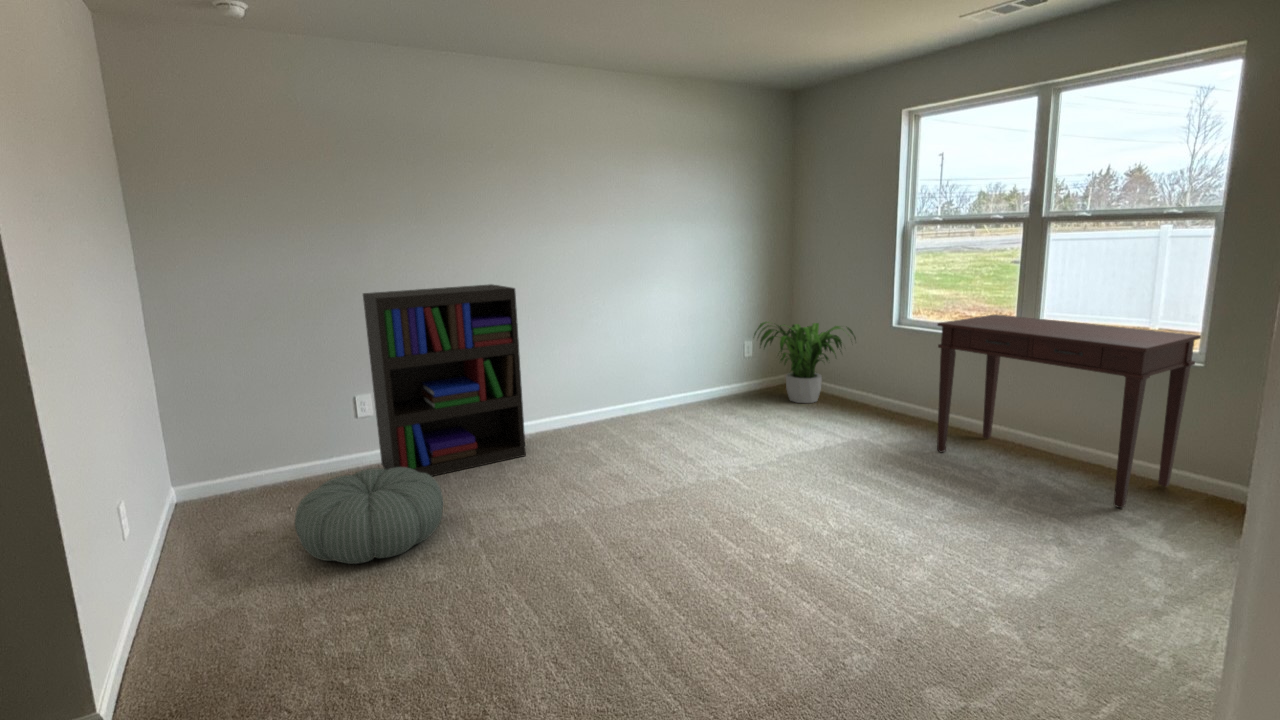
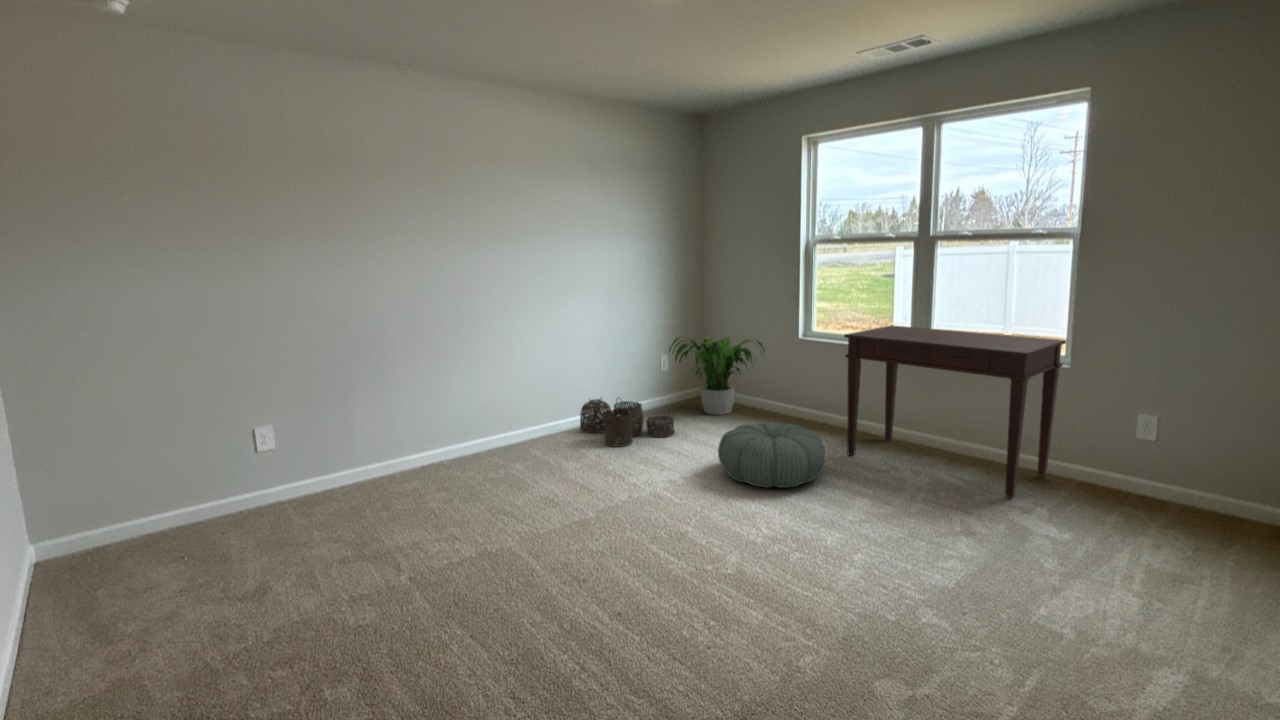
bookshelf: present [363,284,526,476] -> none [262,305,448,522]
woven basket: none [660,380,755,430] -> present [580,397,674,447]
pouf: present [295,467,443,564] -> present [718,422,825,488]

